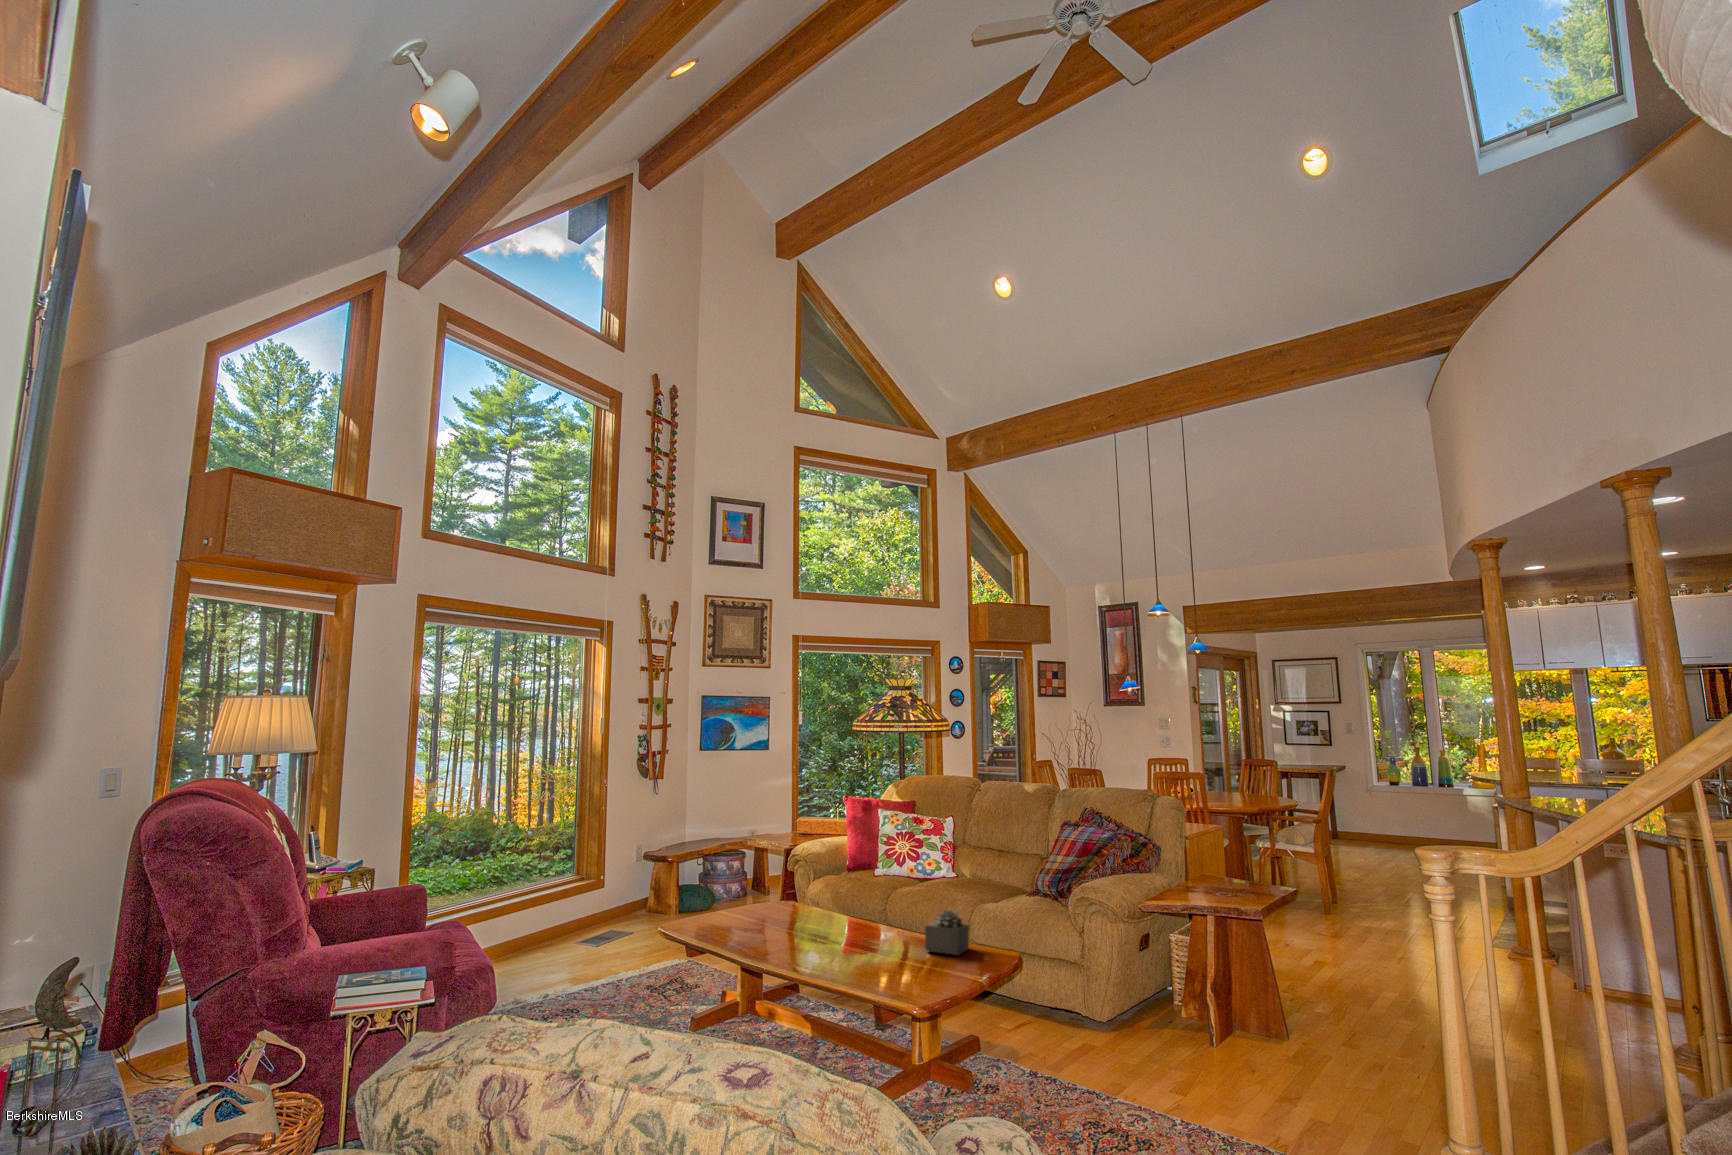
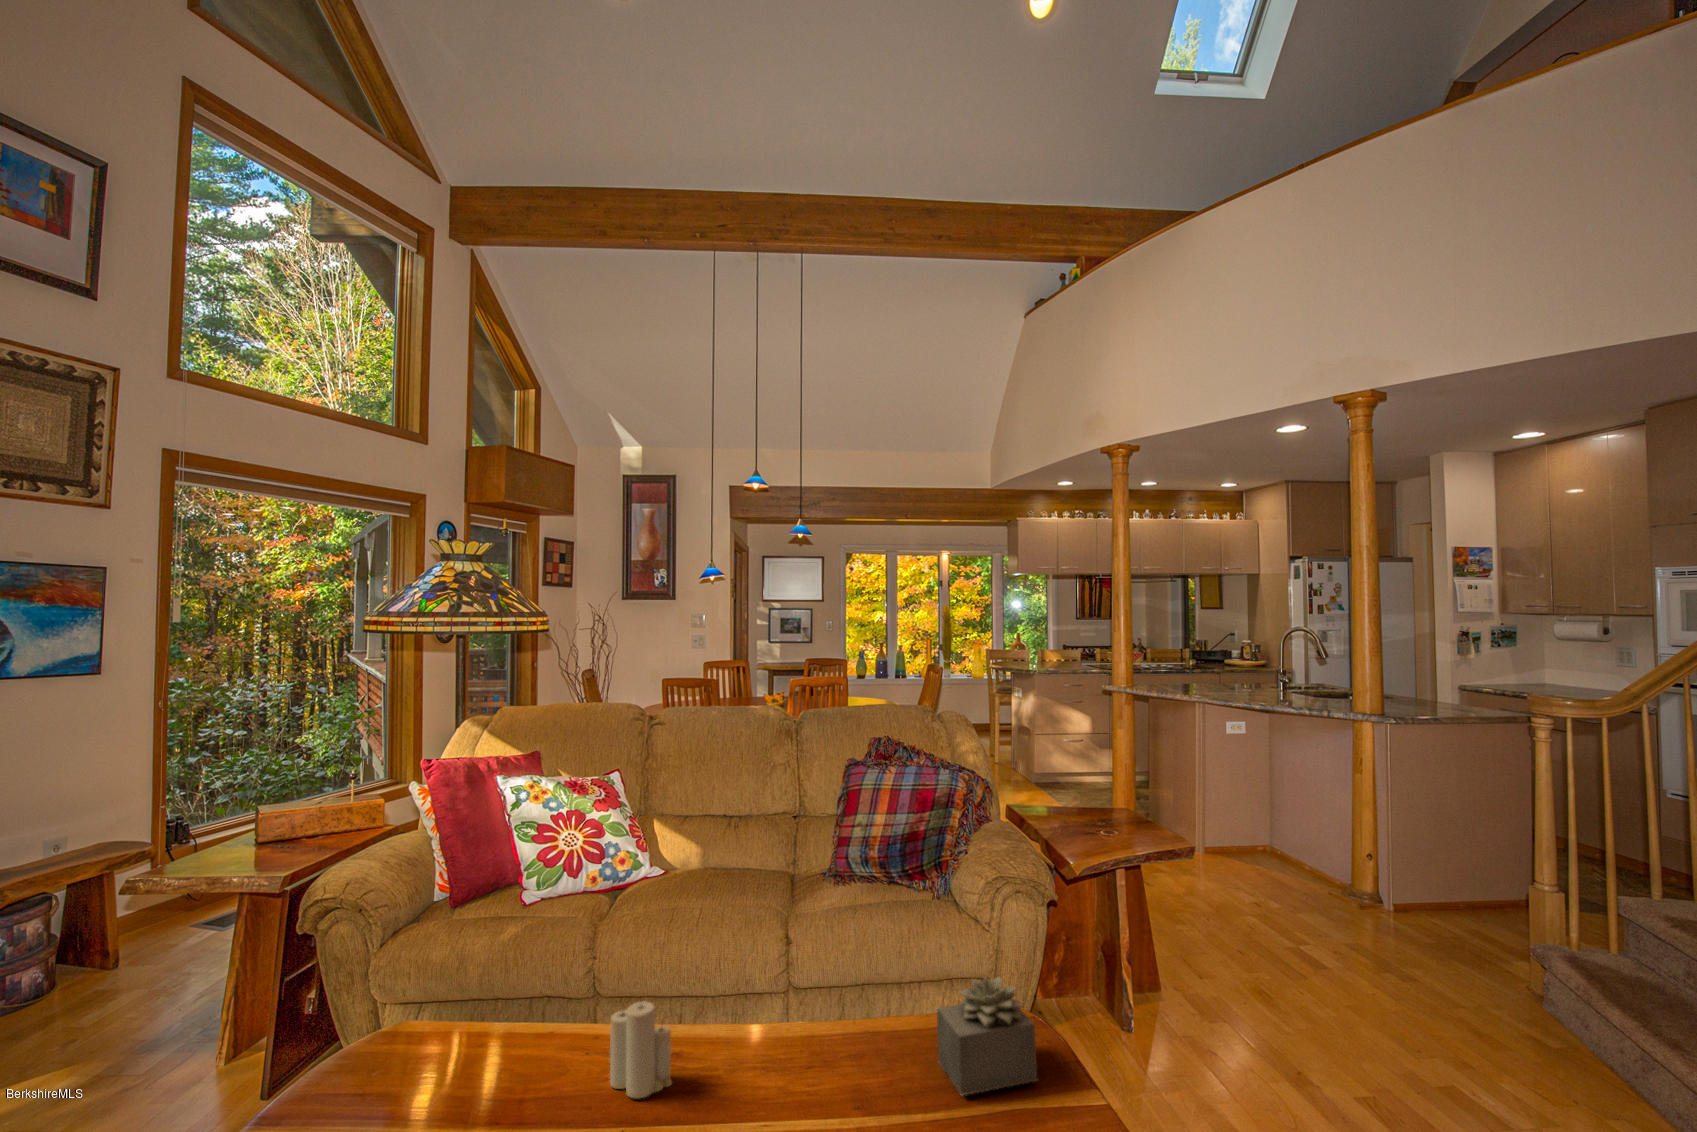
candle: none [828,887,848,925] -> present [610,1001,672,1098]

